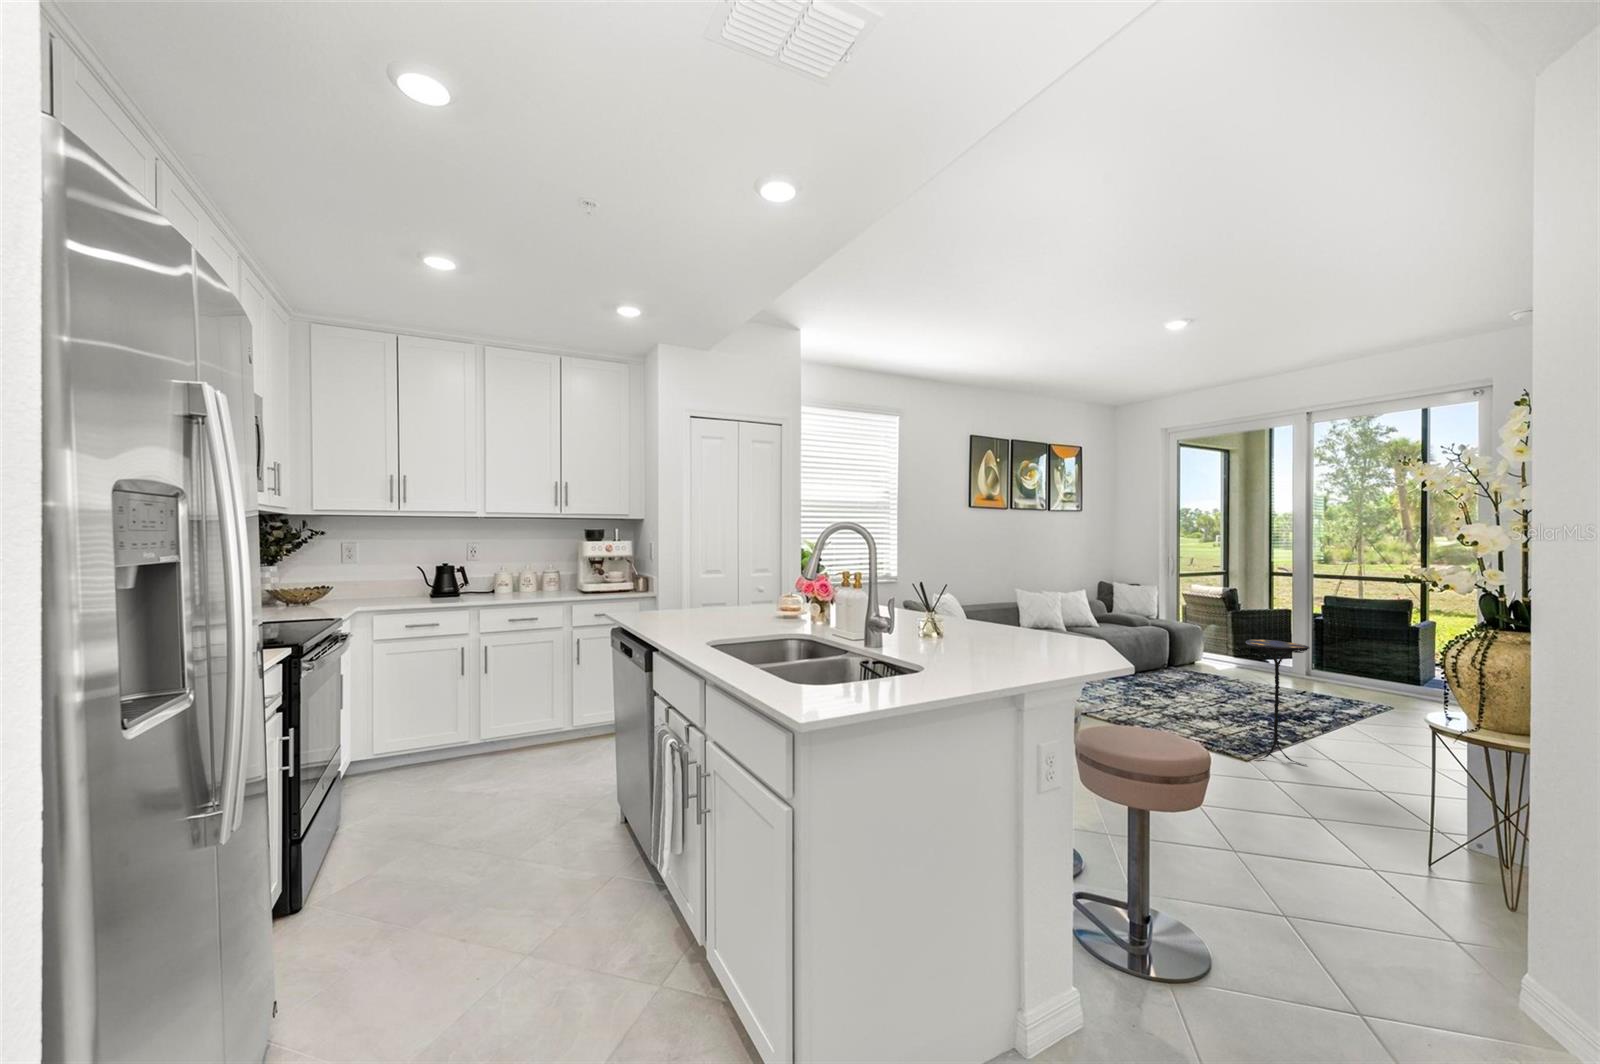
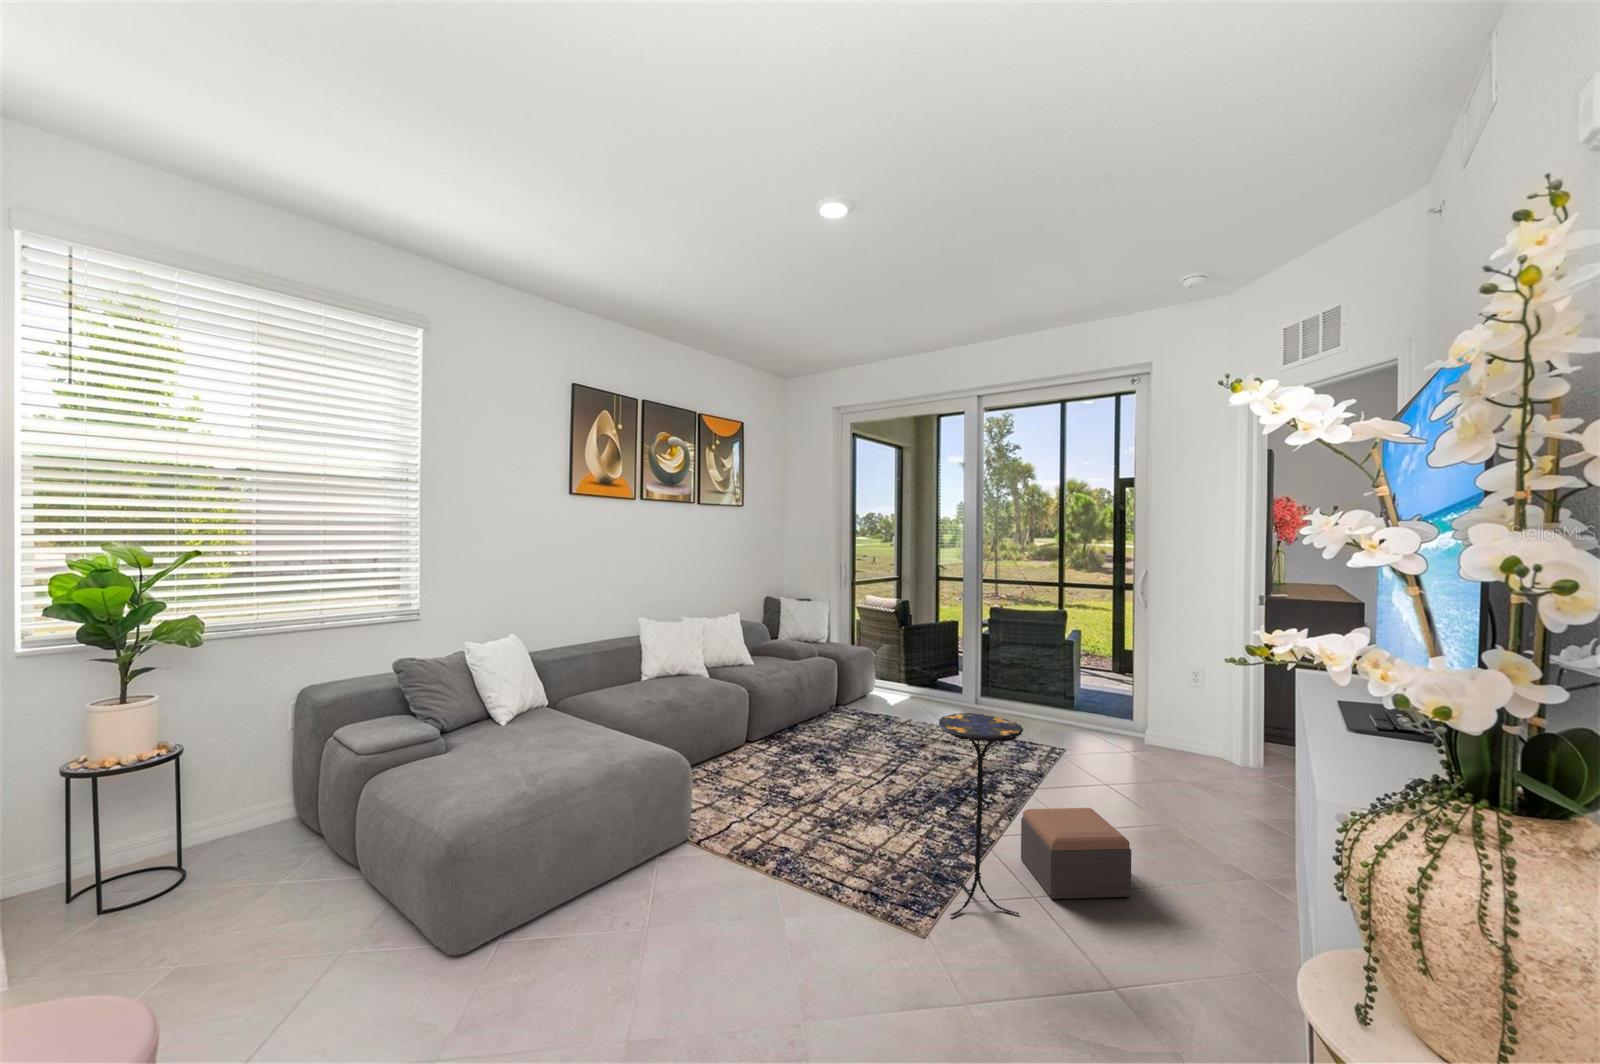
footstool: none [1317,713,1404,771] -> present [1021,808,1131,899]

